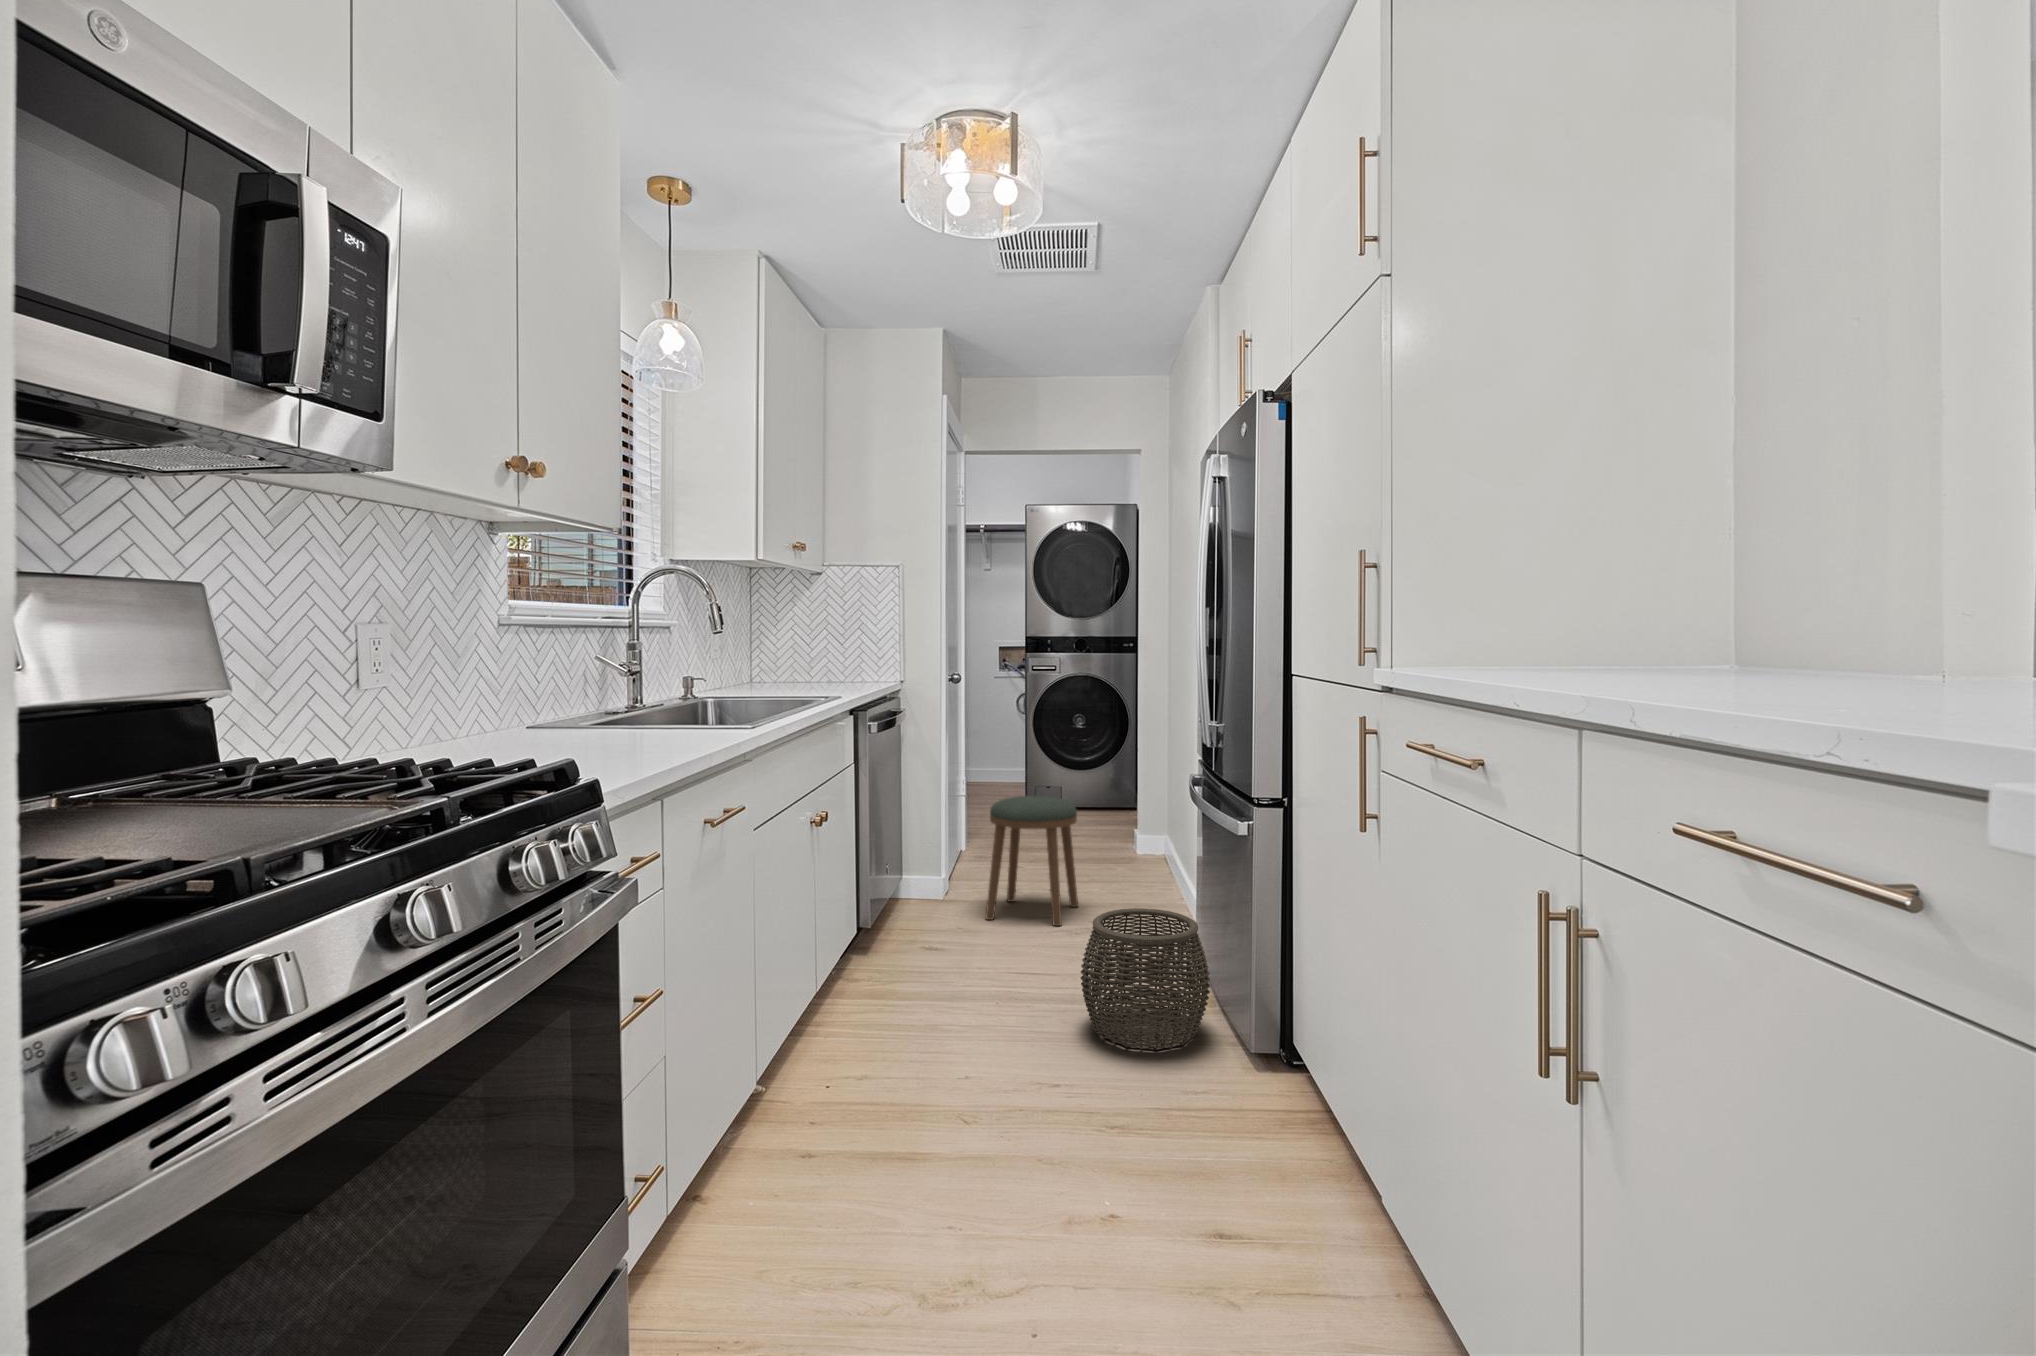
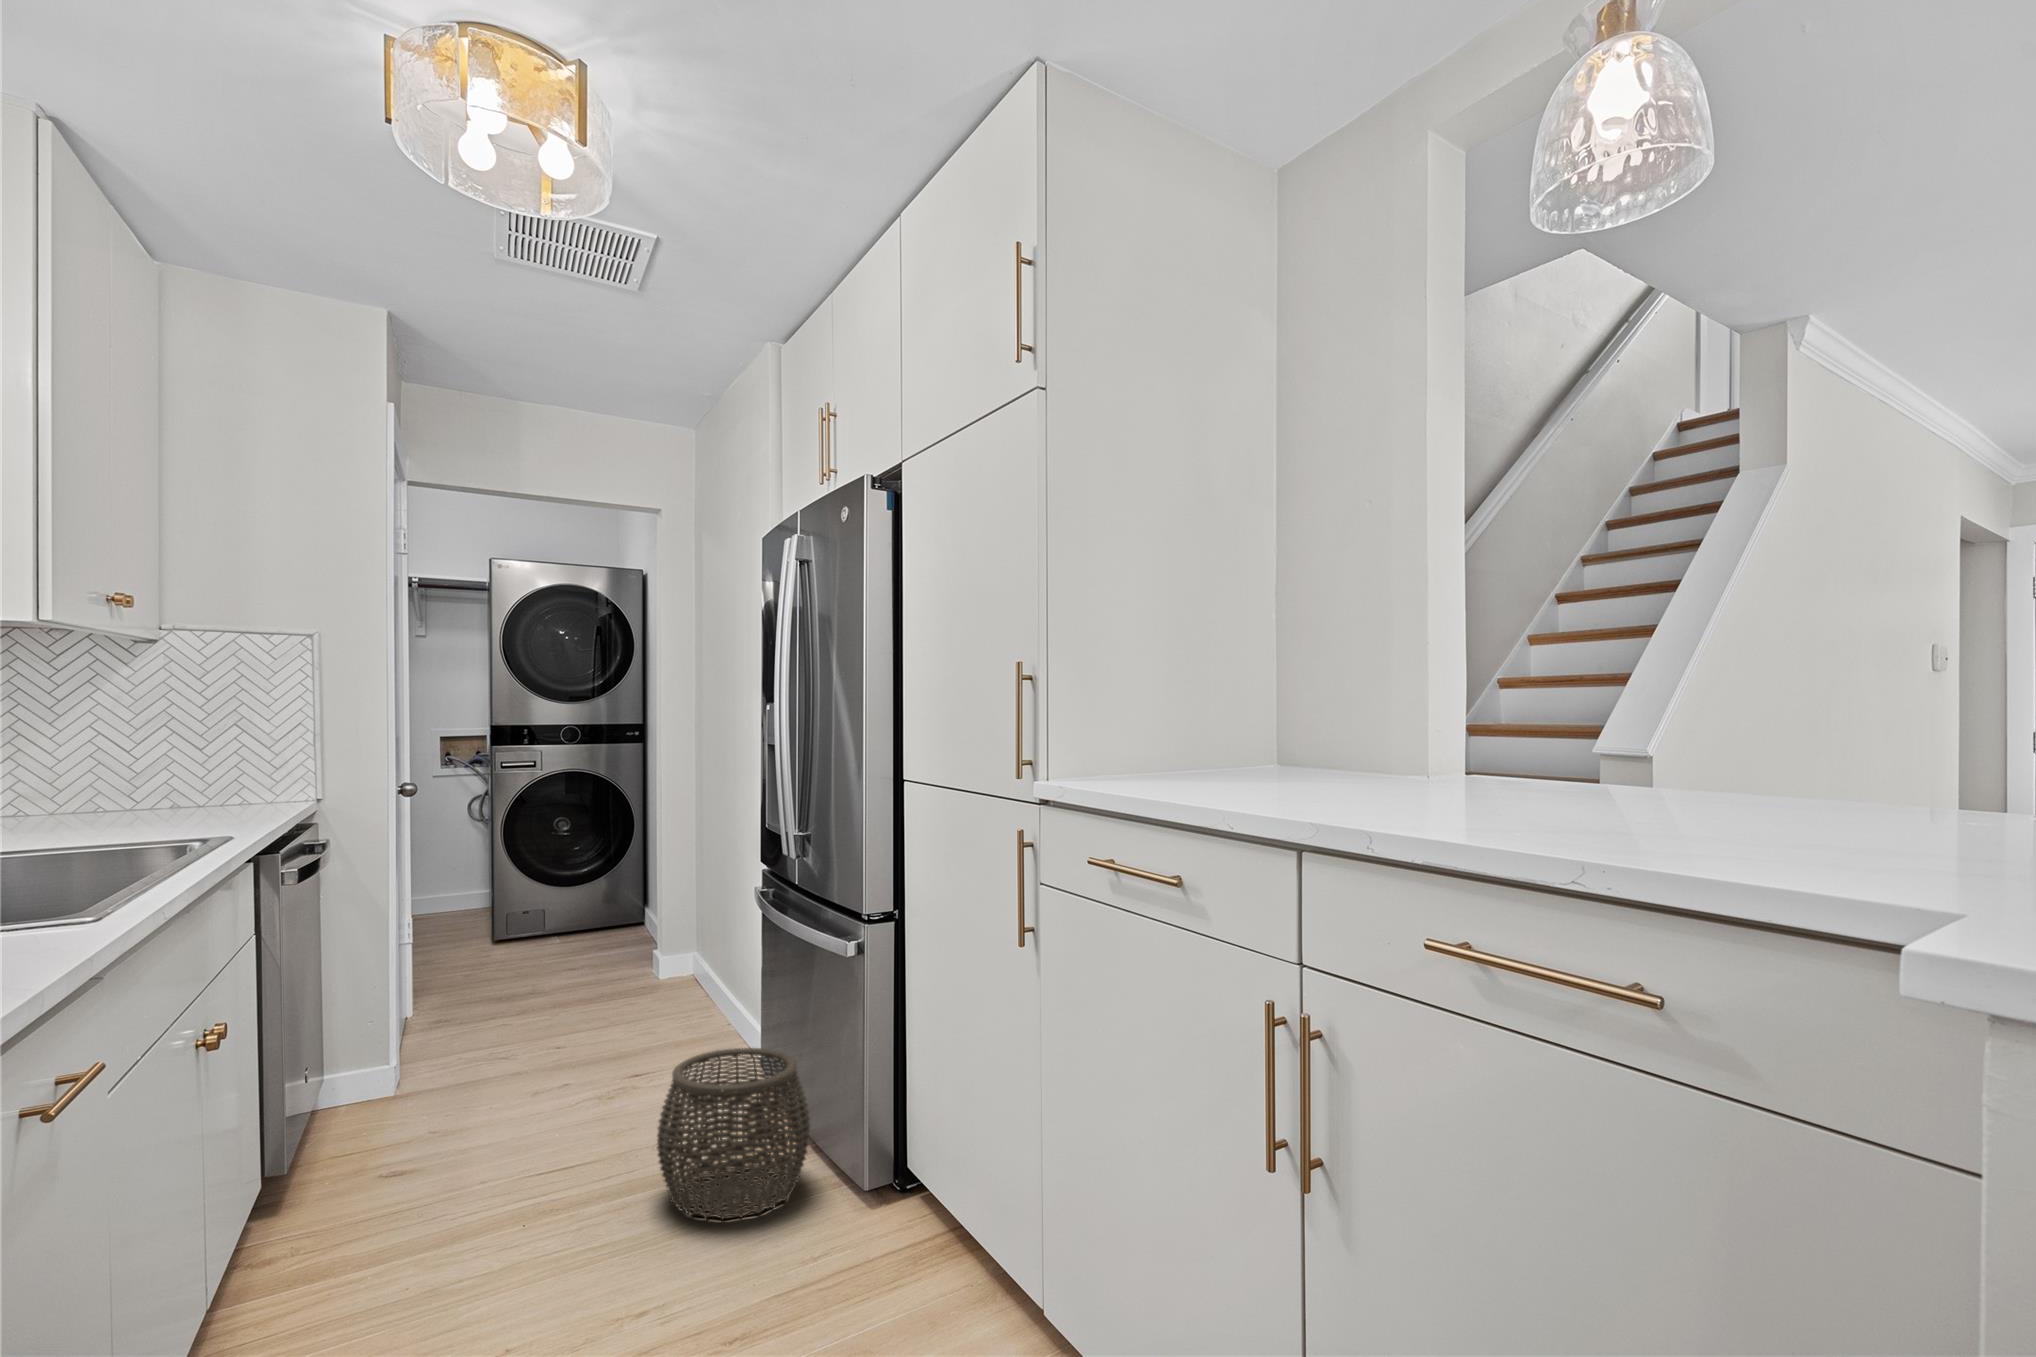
stool: present [986,796,1078,926] -> none [461,922,586,1094]

